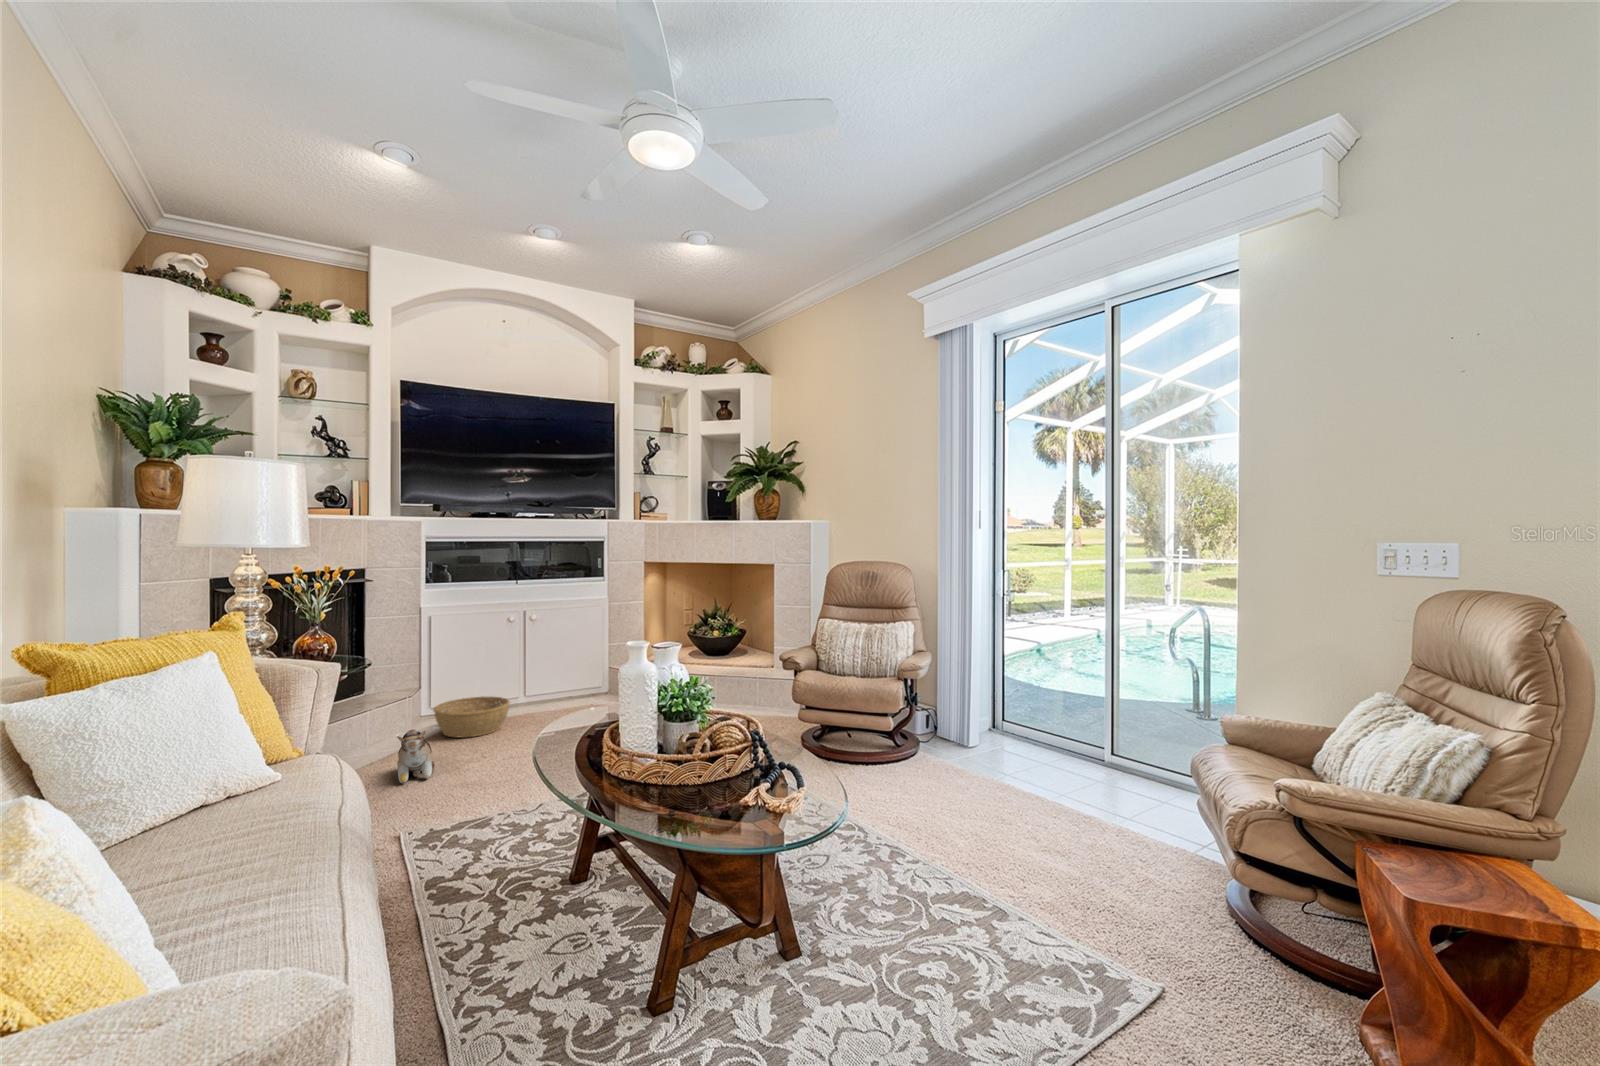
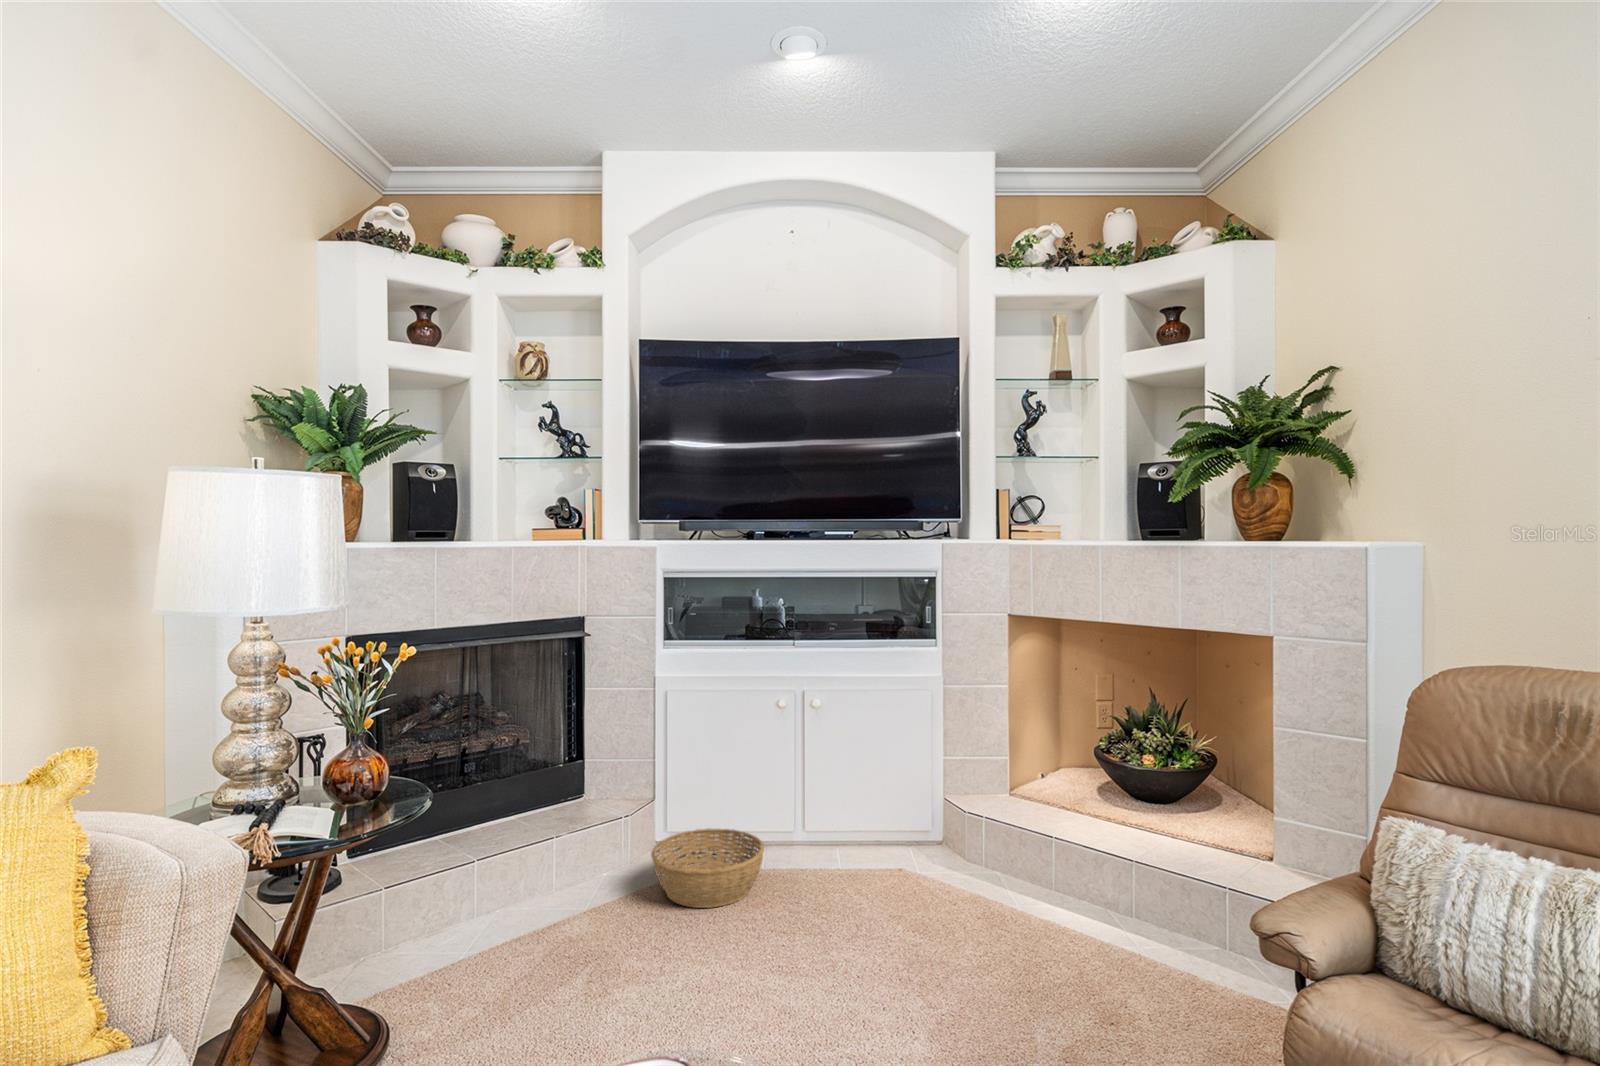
plush toy: present [397,729,435,783] -> none [511,923,596,1011]

